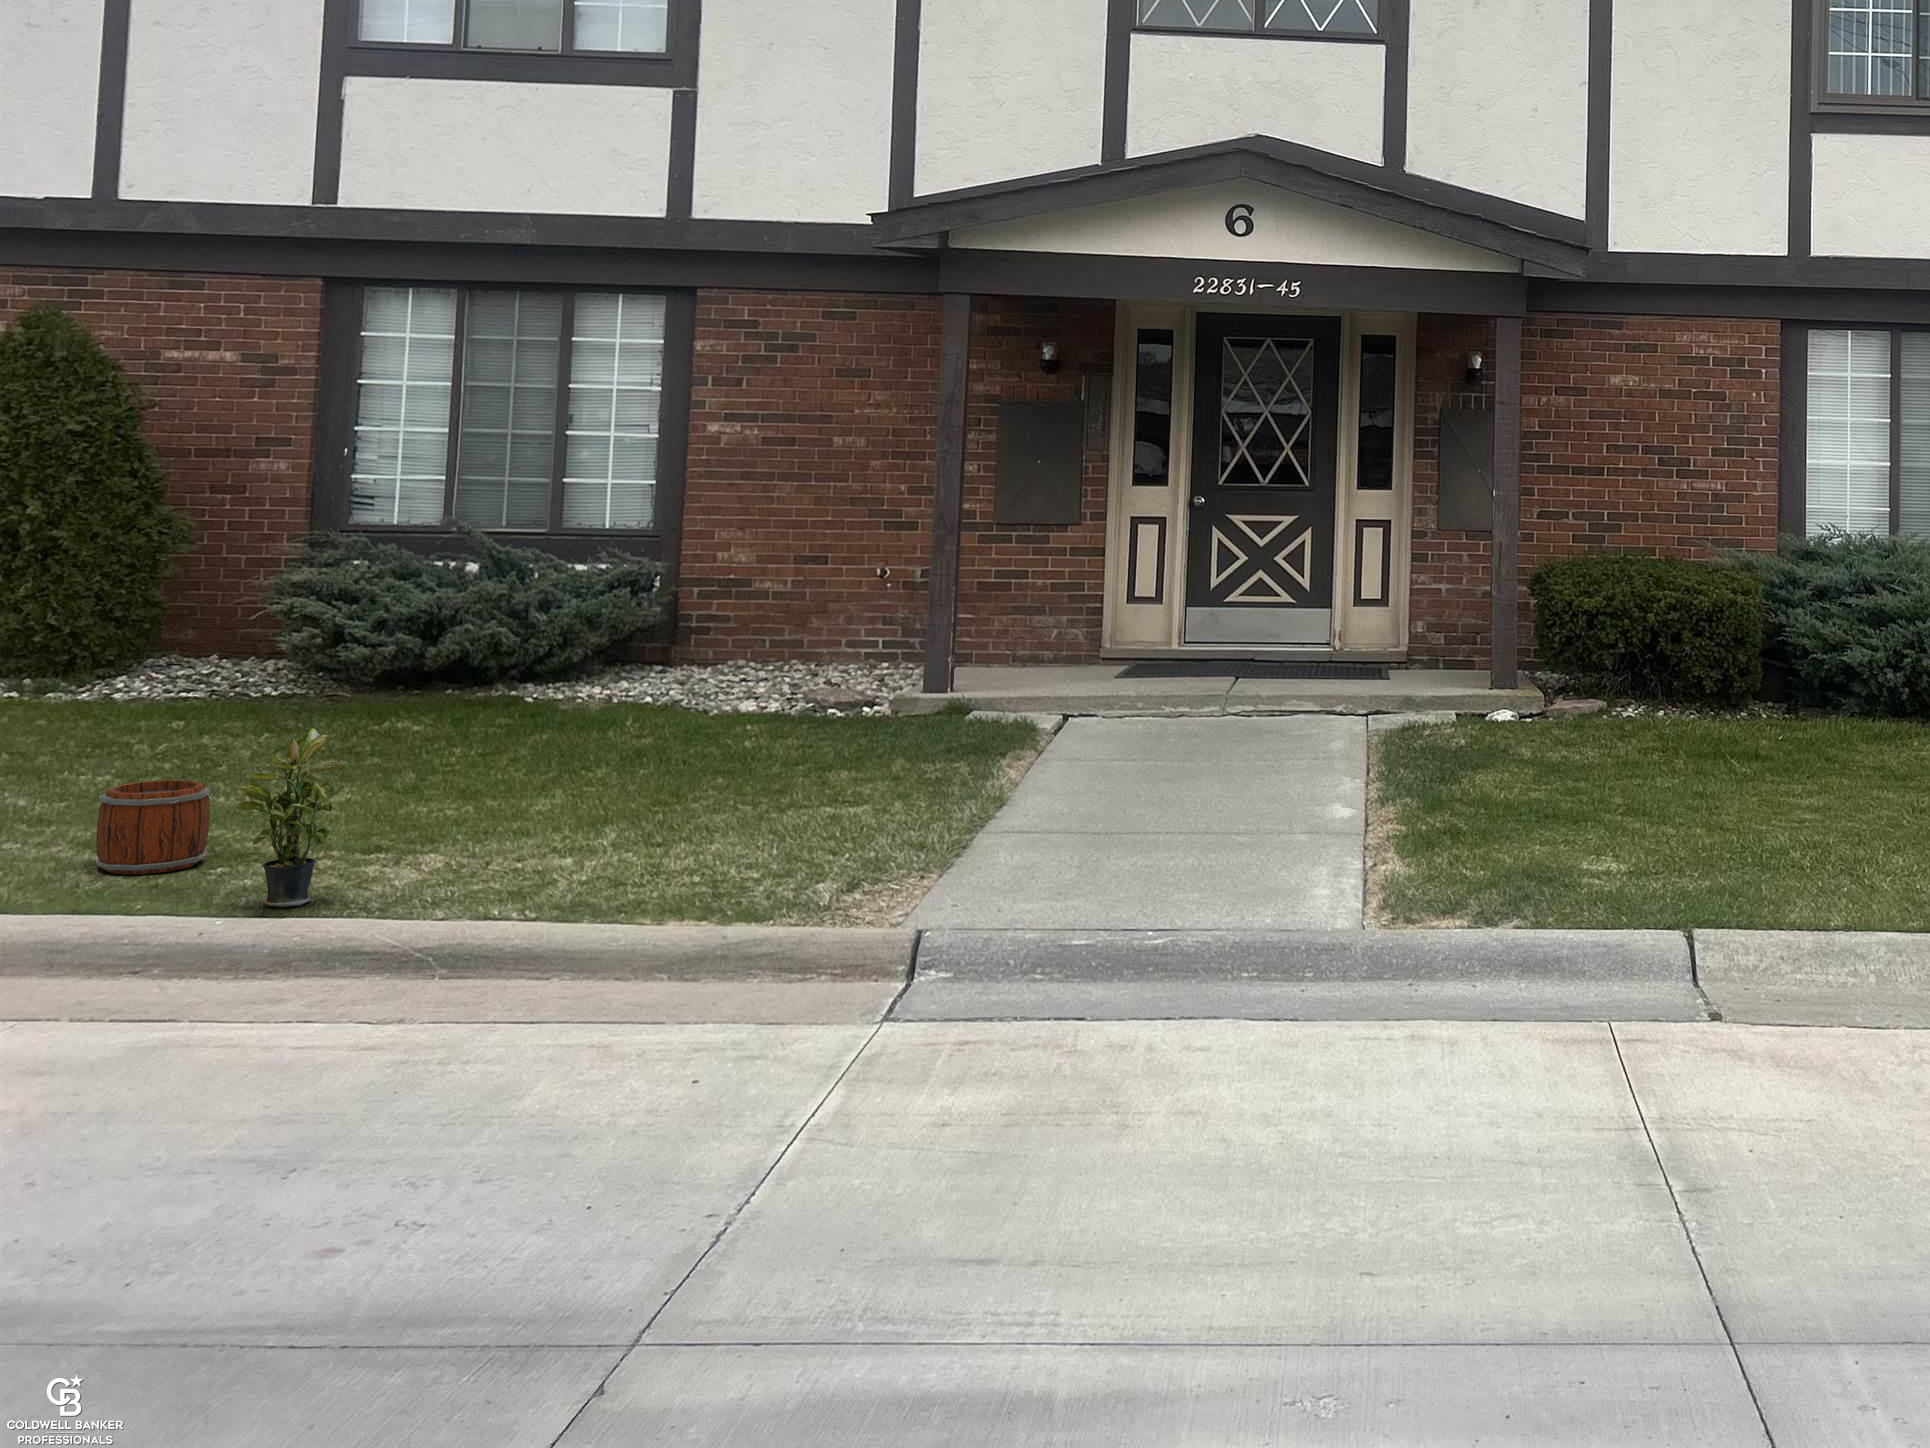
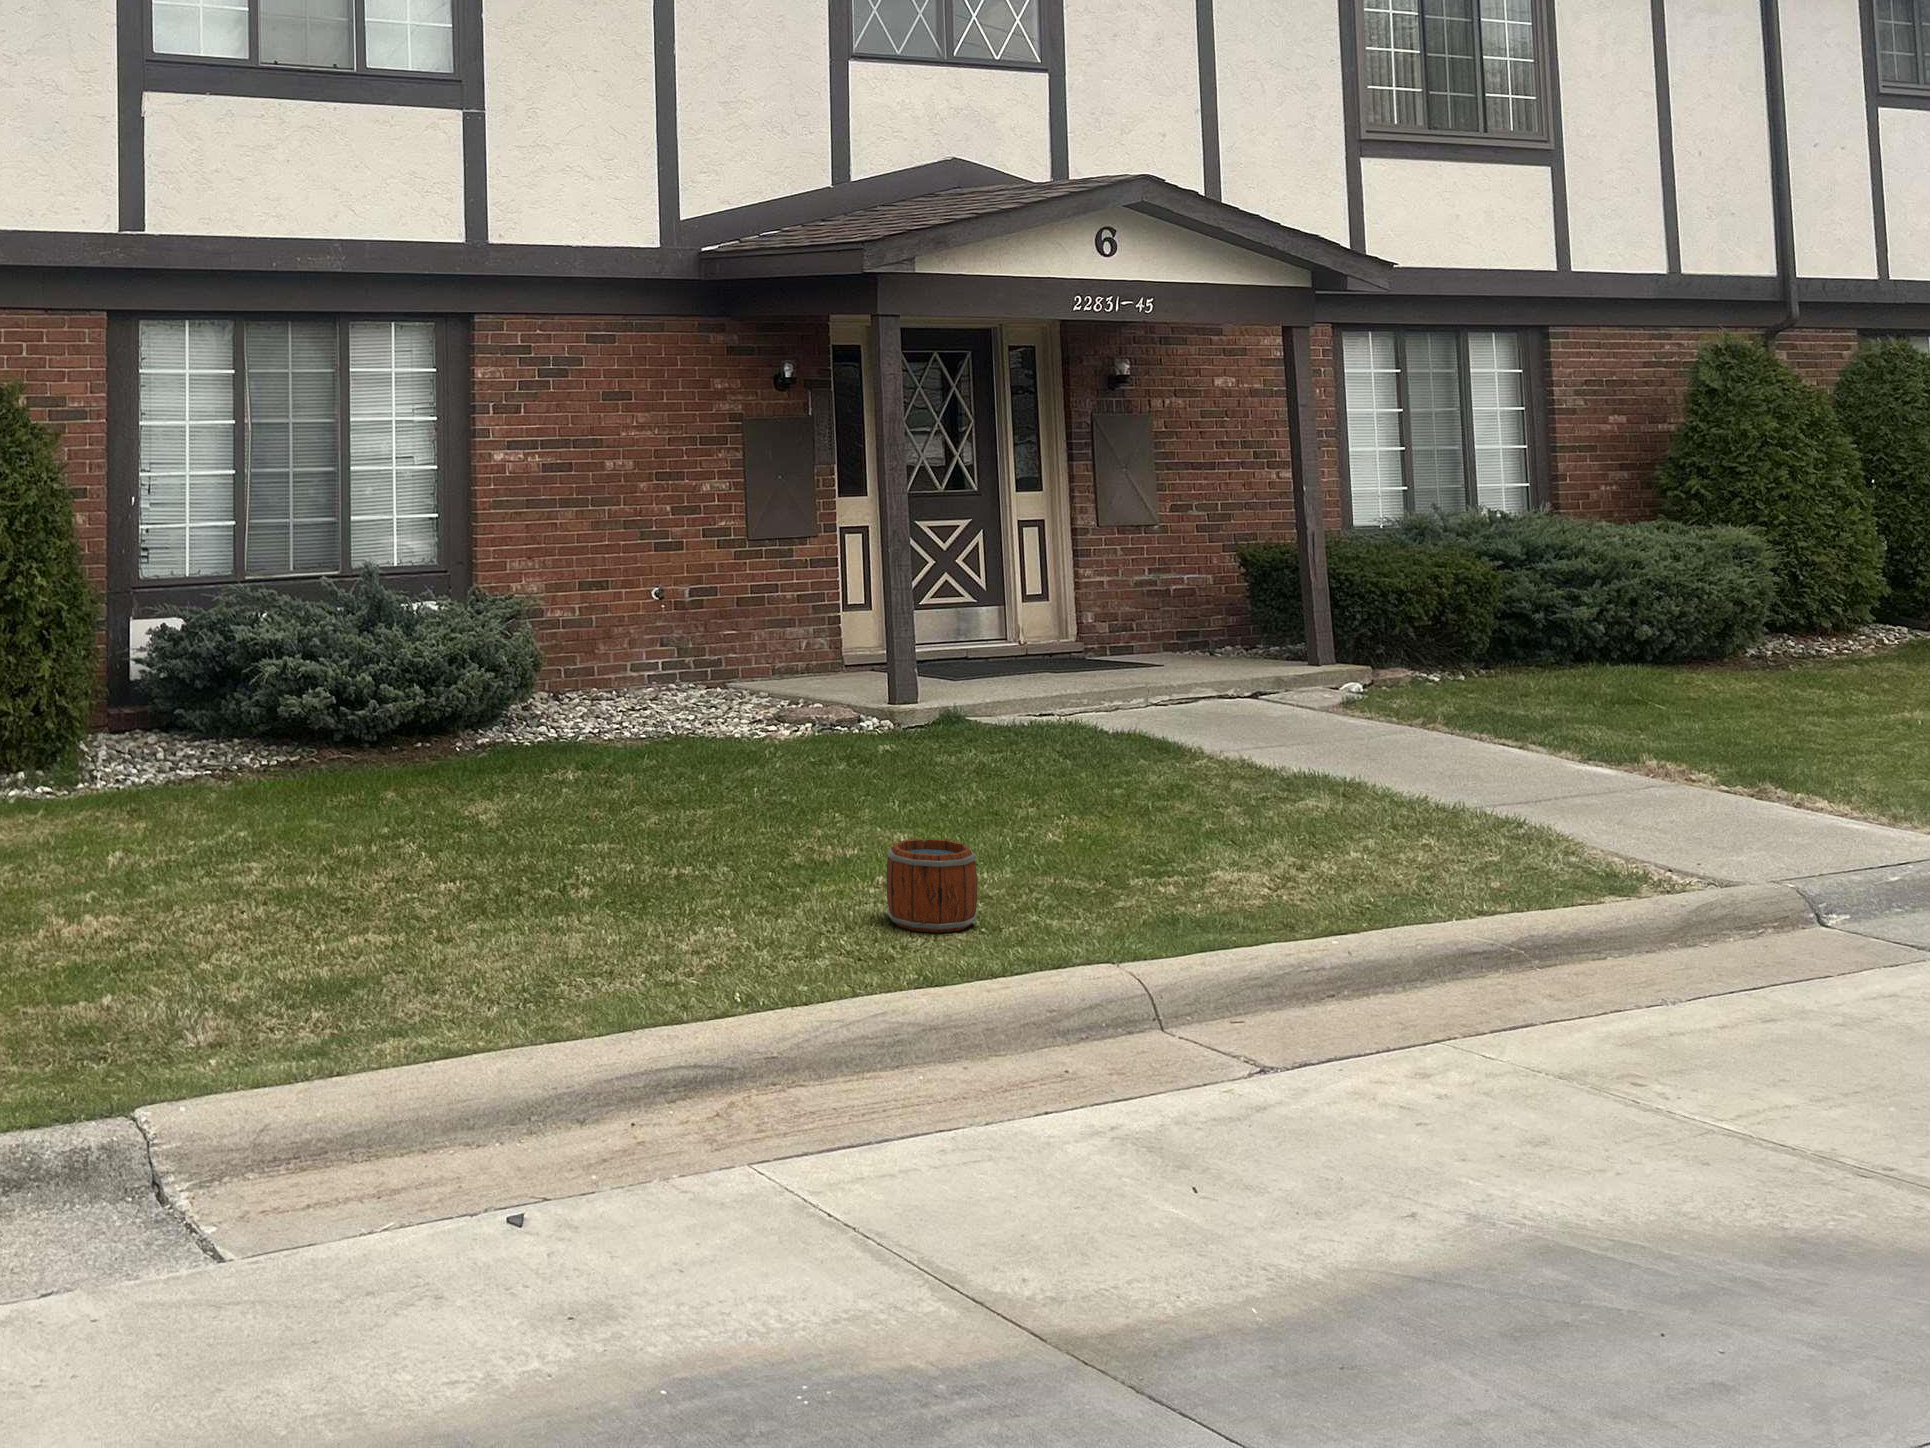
potted plant: present [234,728,348,908] -> none [1131,774,1215,940]

